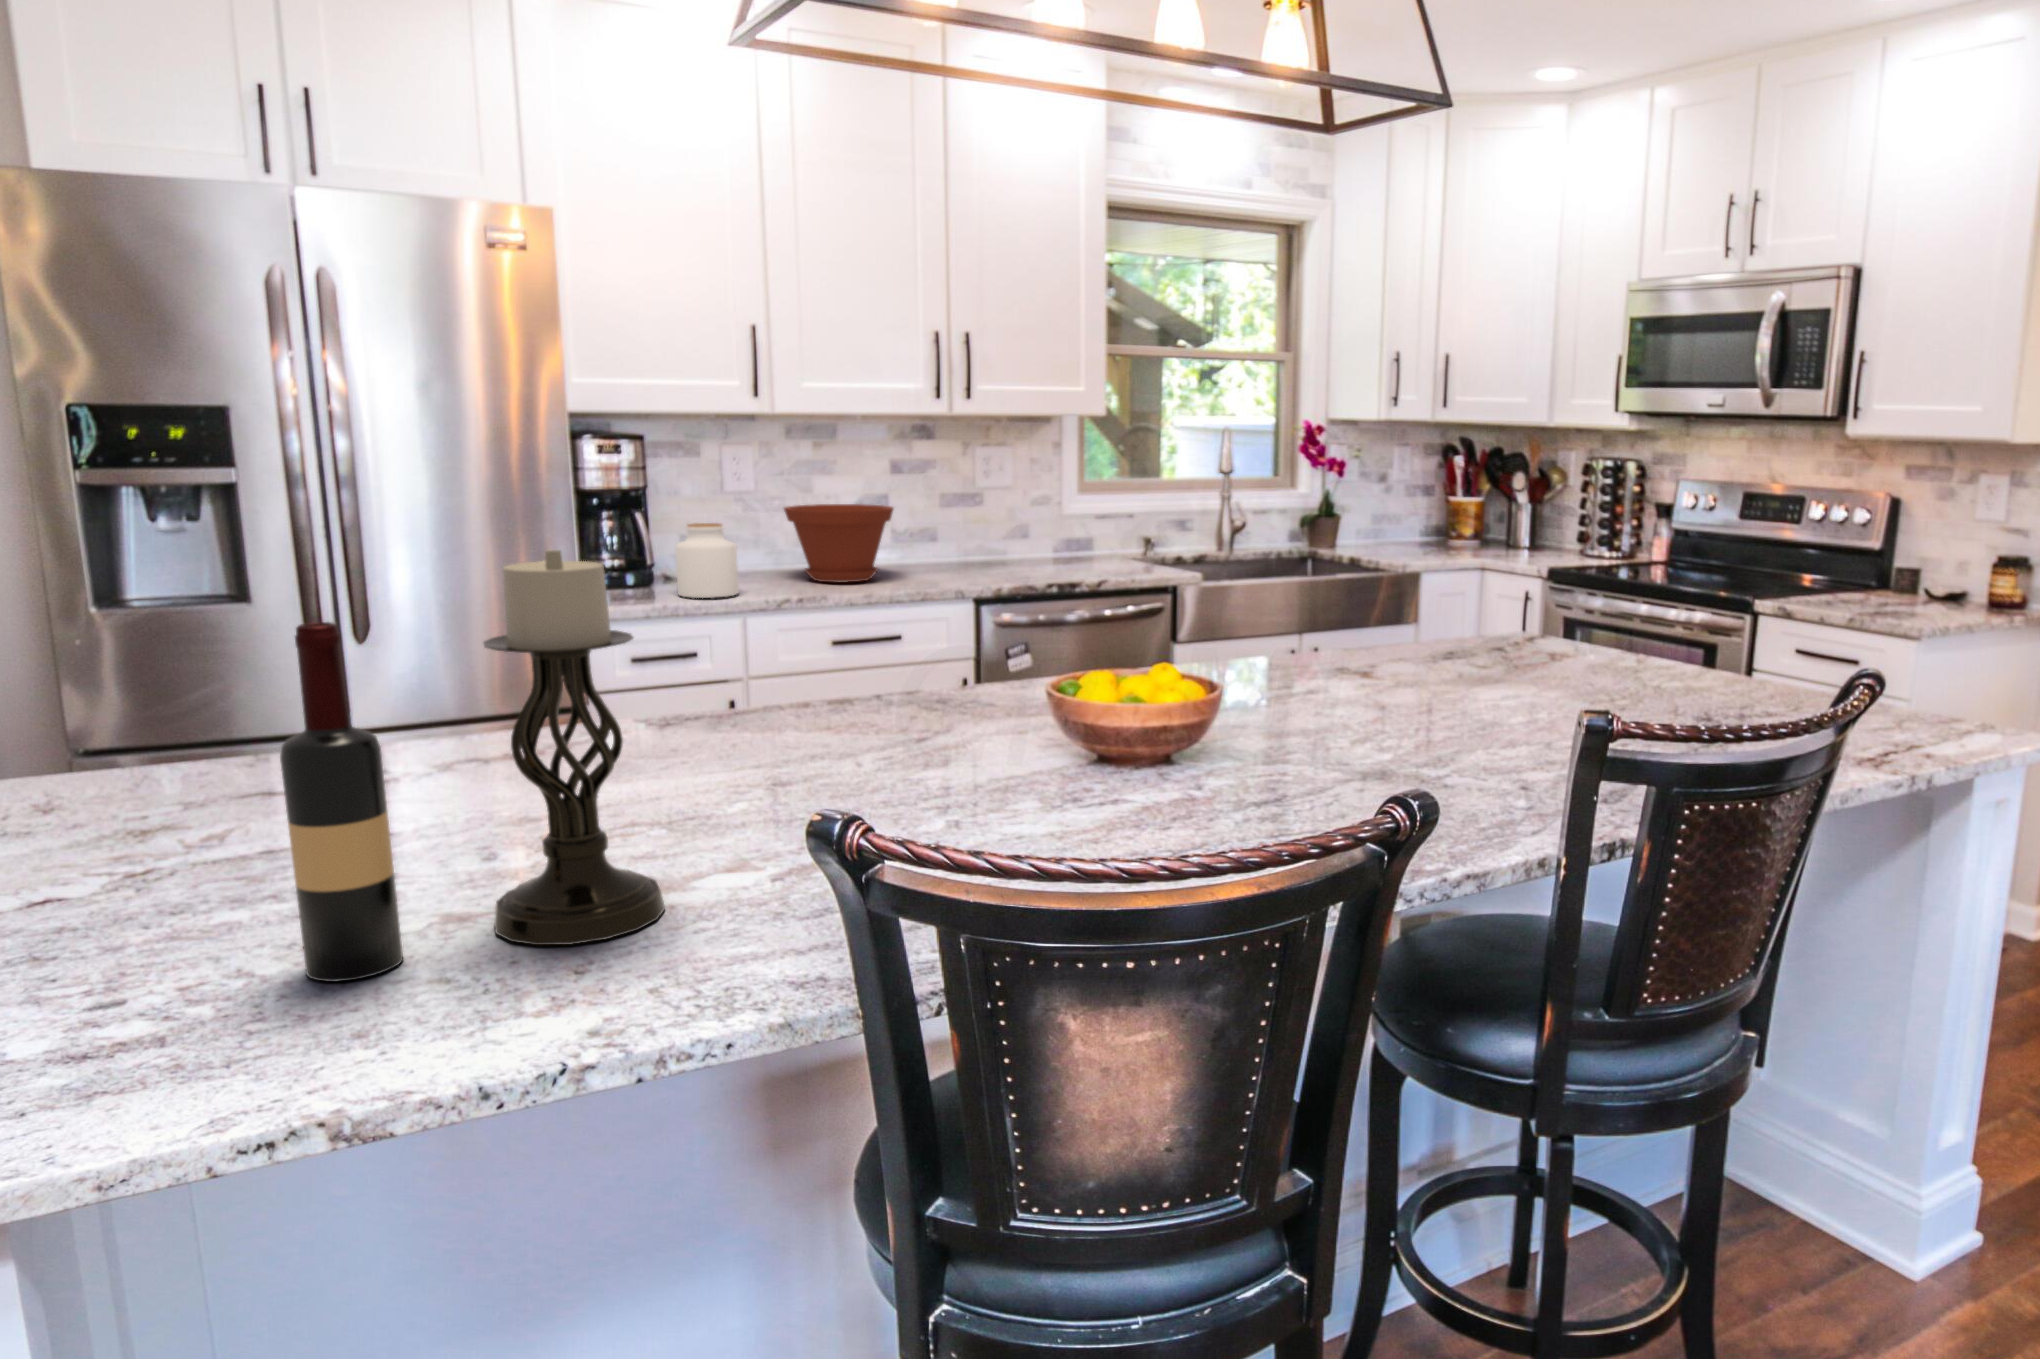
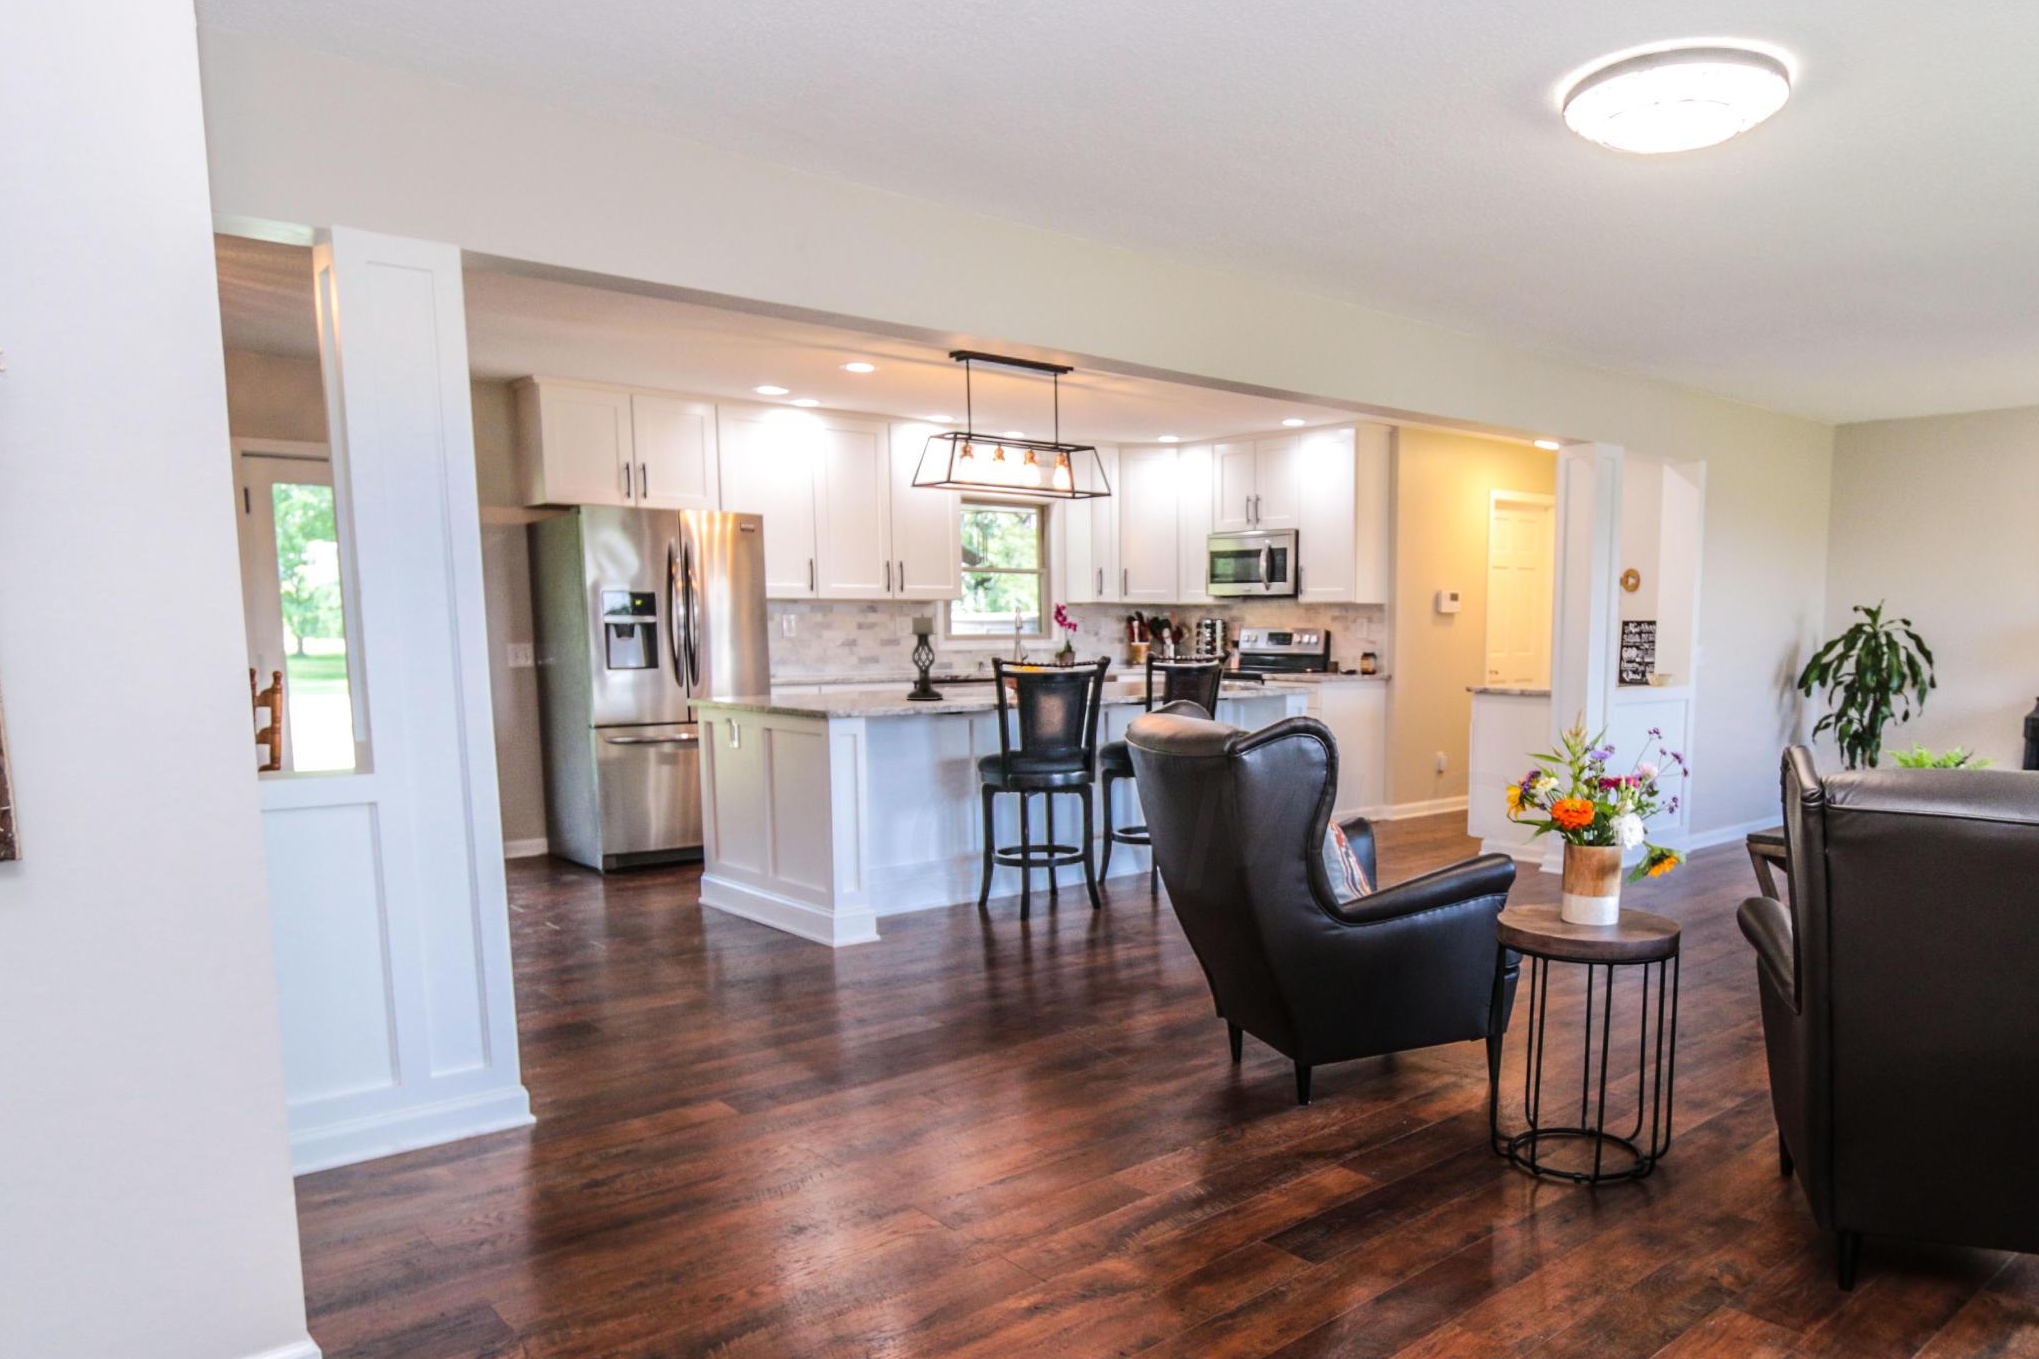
plant pot: present [784,504,893,582] -> none [817,642,869,677]
jar: present [675,523,739,598] -> none [780,647,808,680]
wine bottle: present [280,622,403,982] -> none [878,626,898,702]

